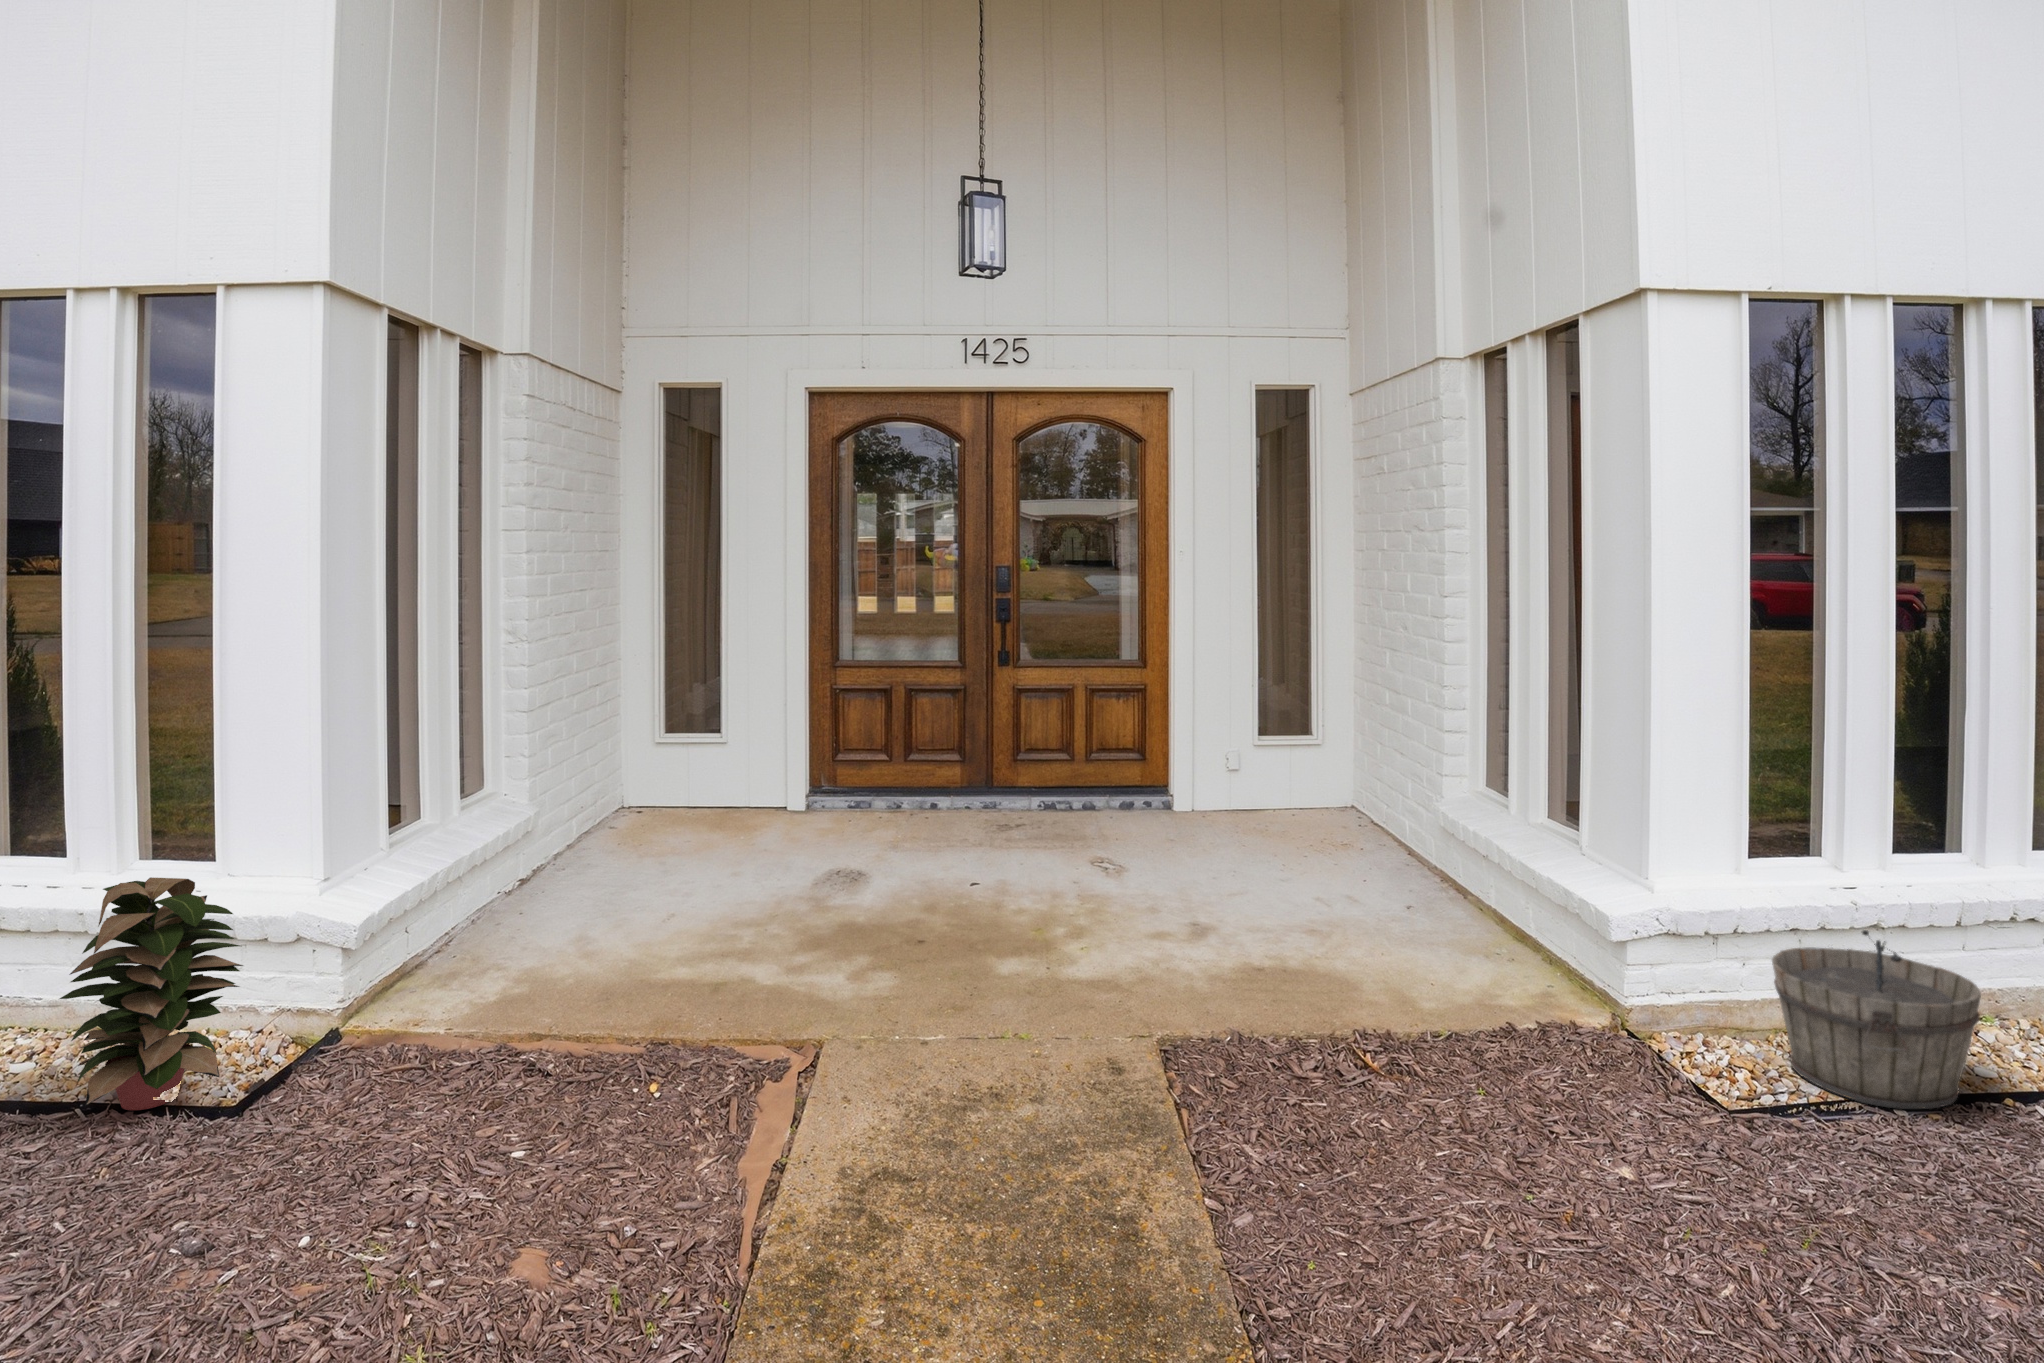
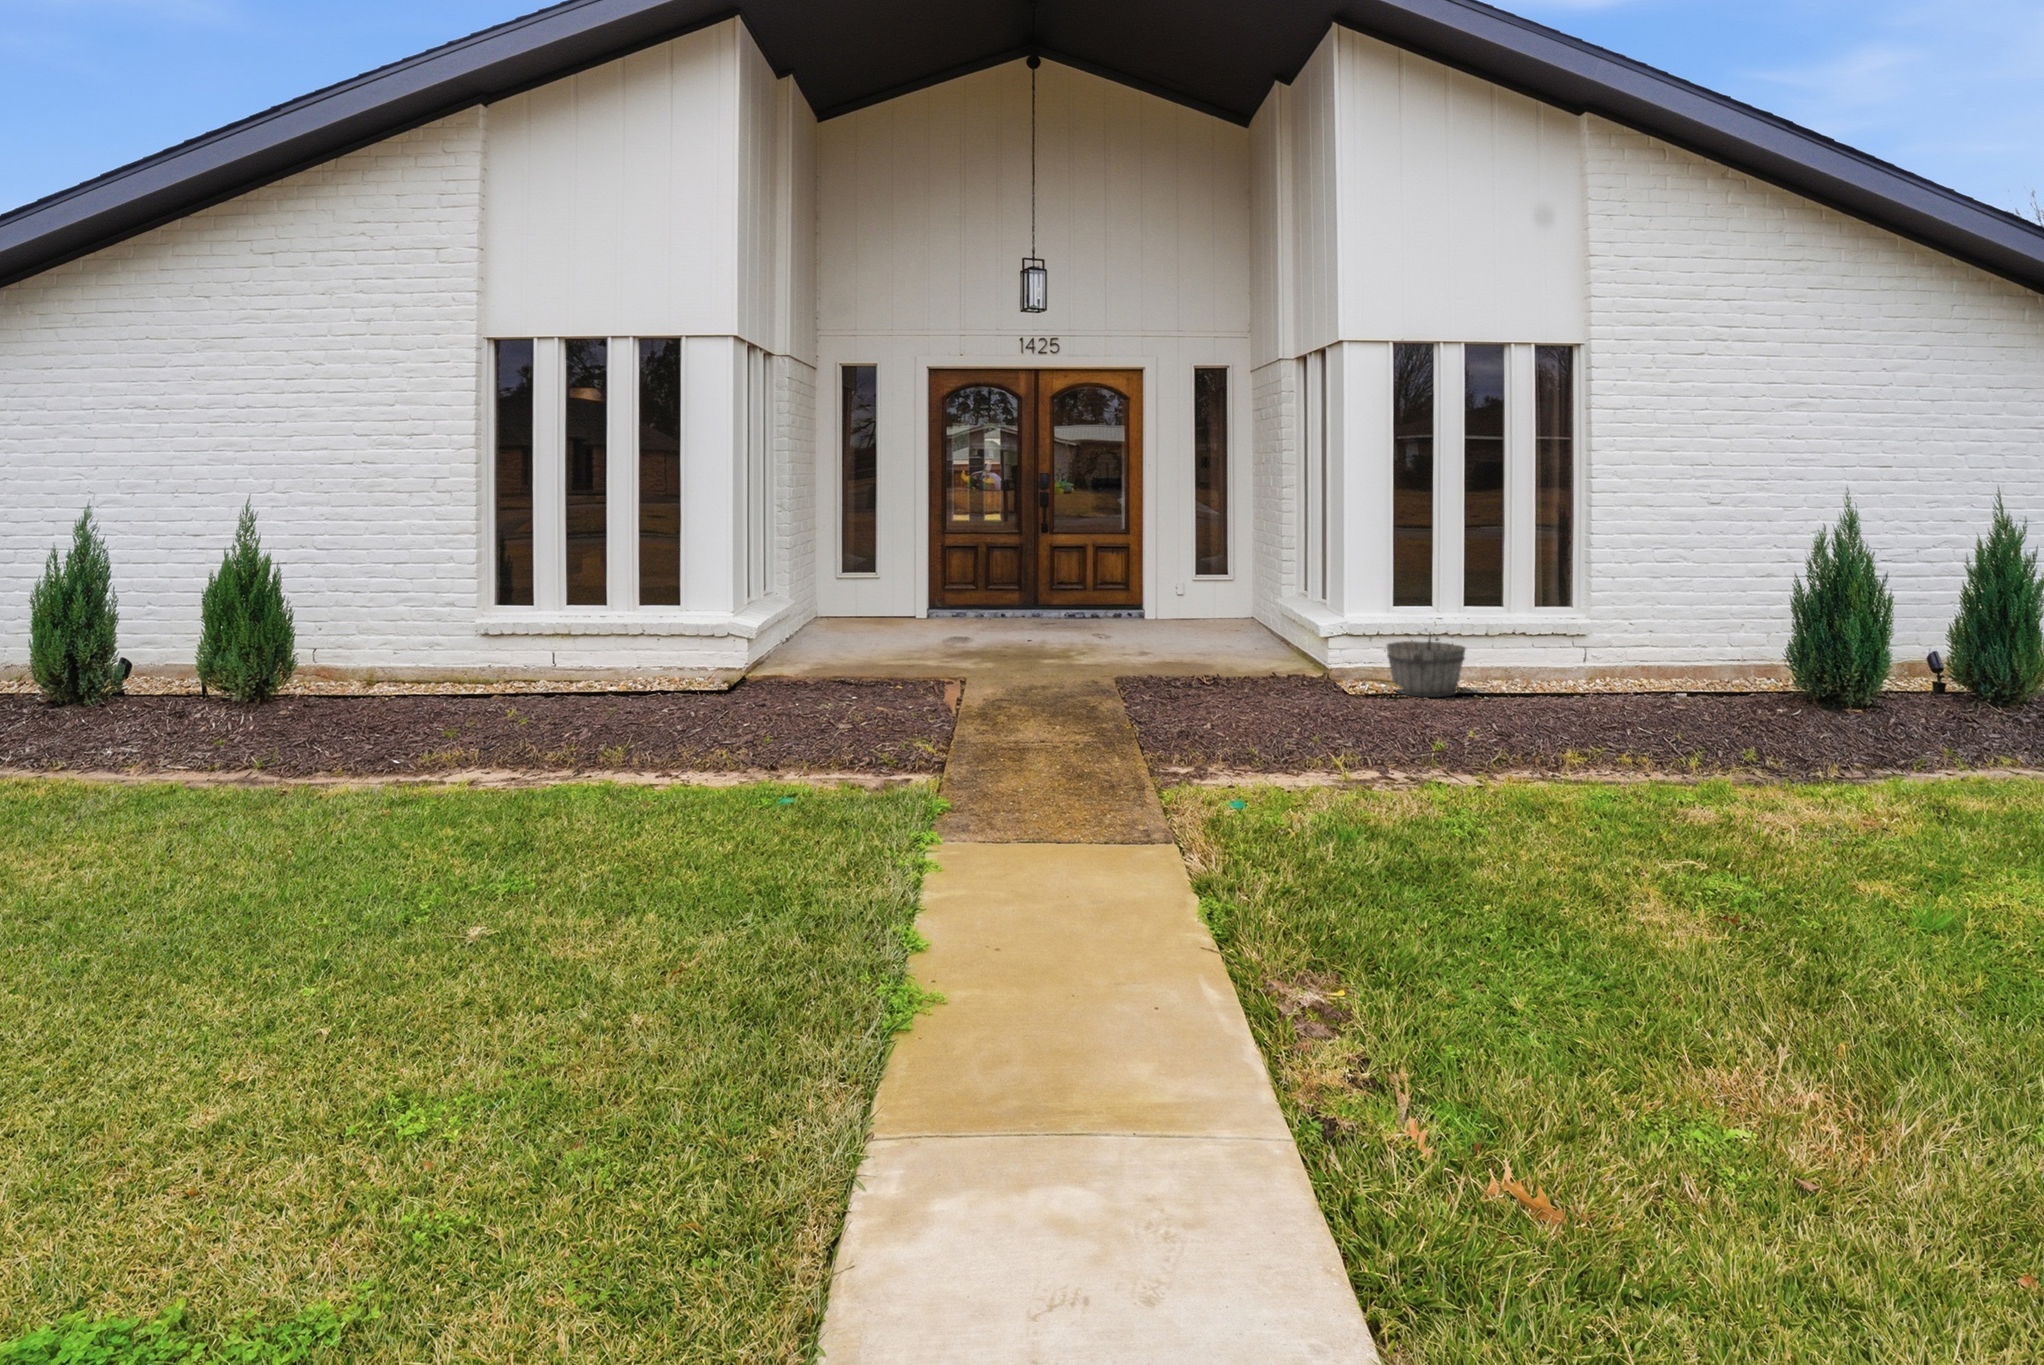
decorative plant: present [60,877,243,1110] -> none [643,601,713,695]

